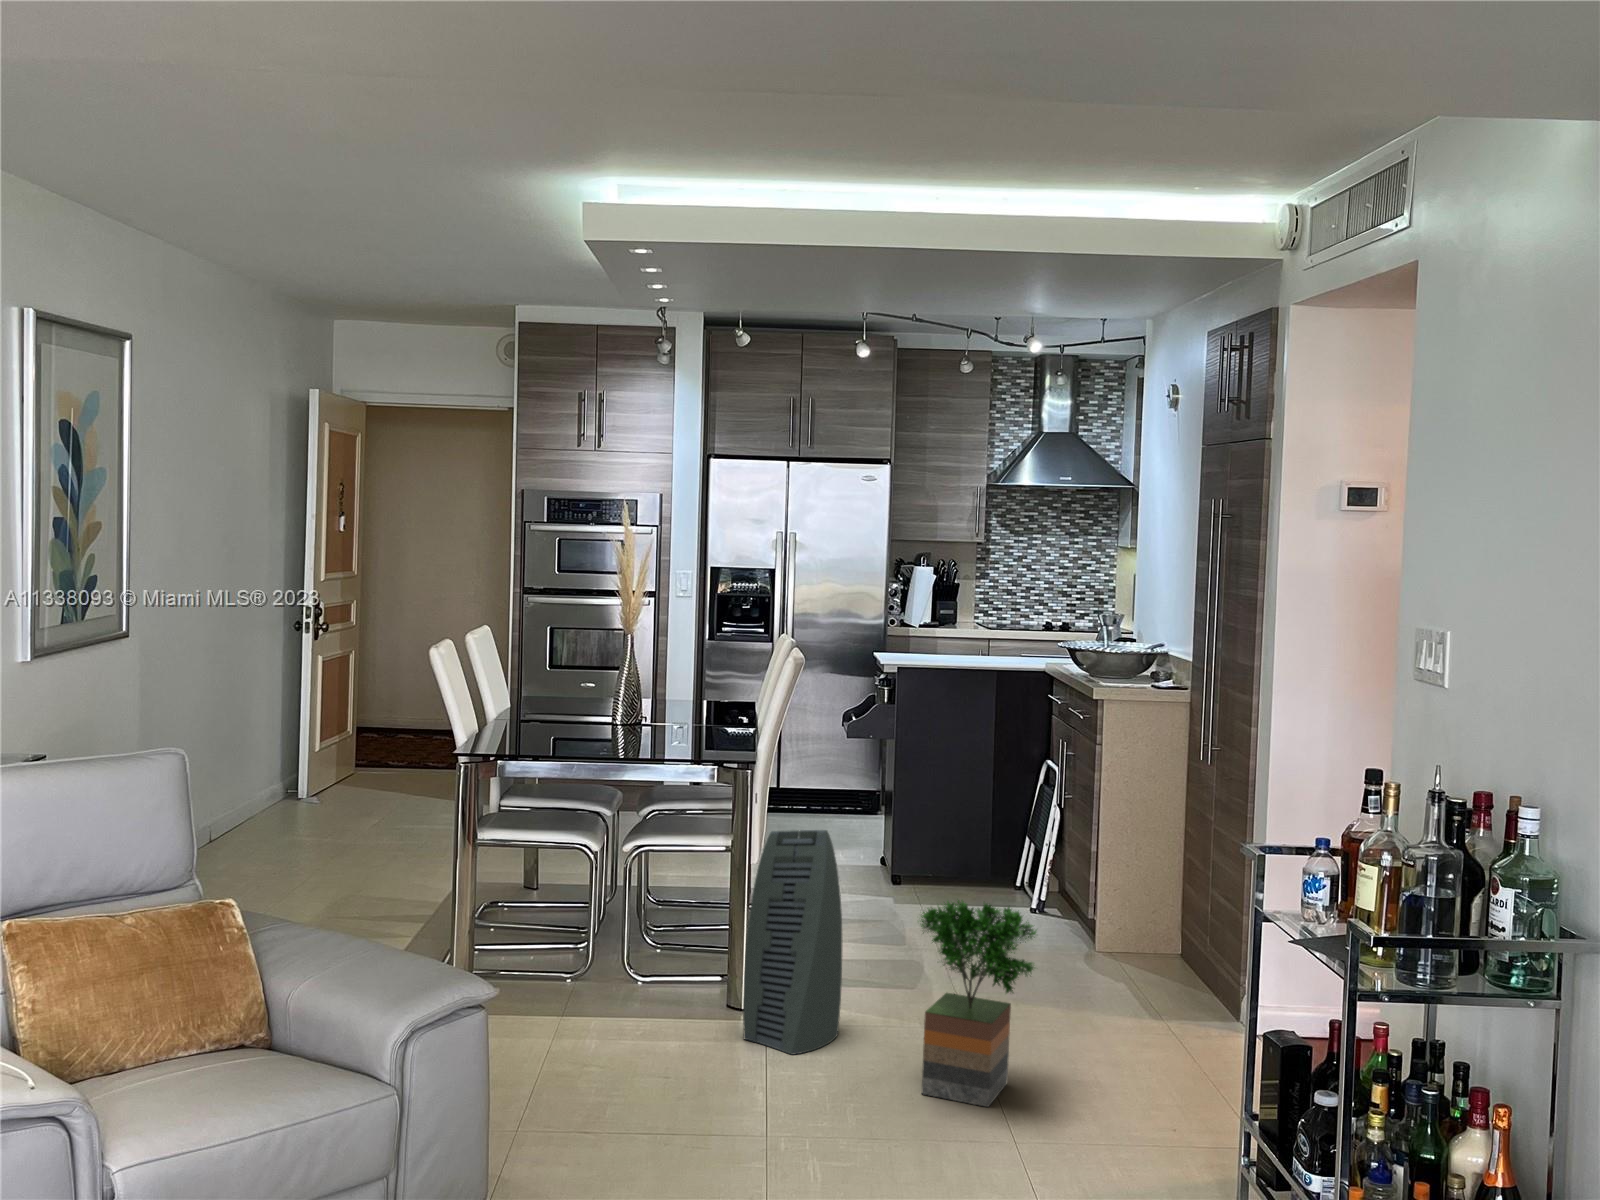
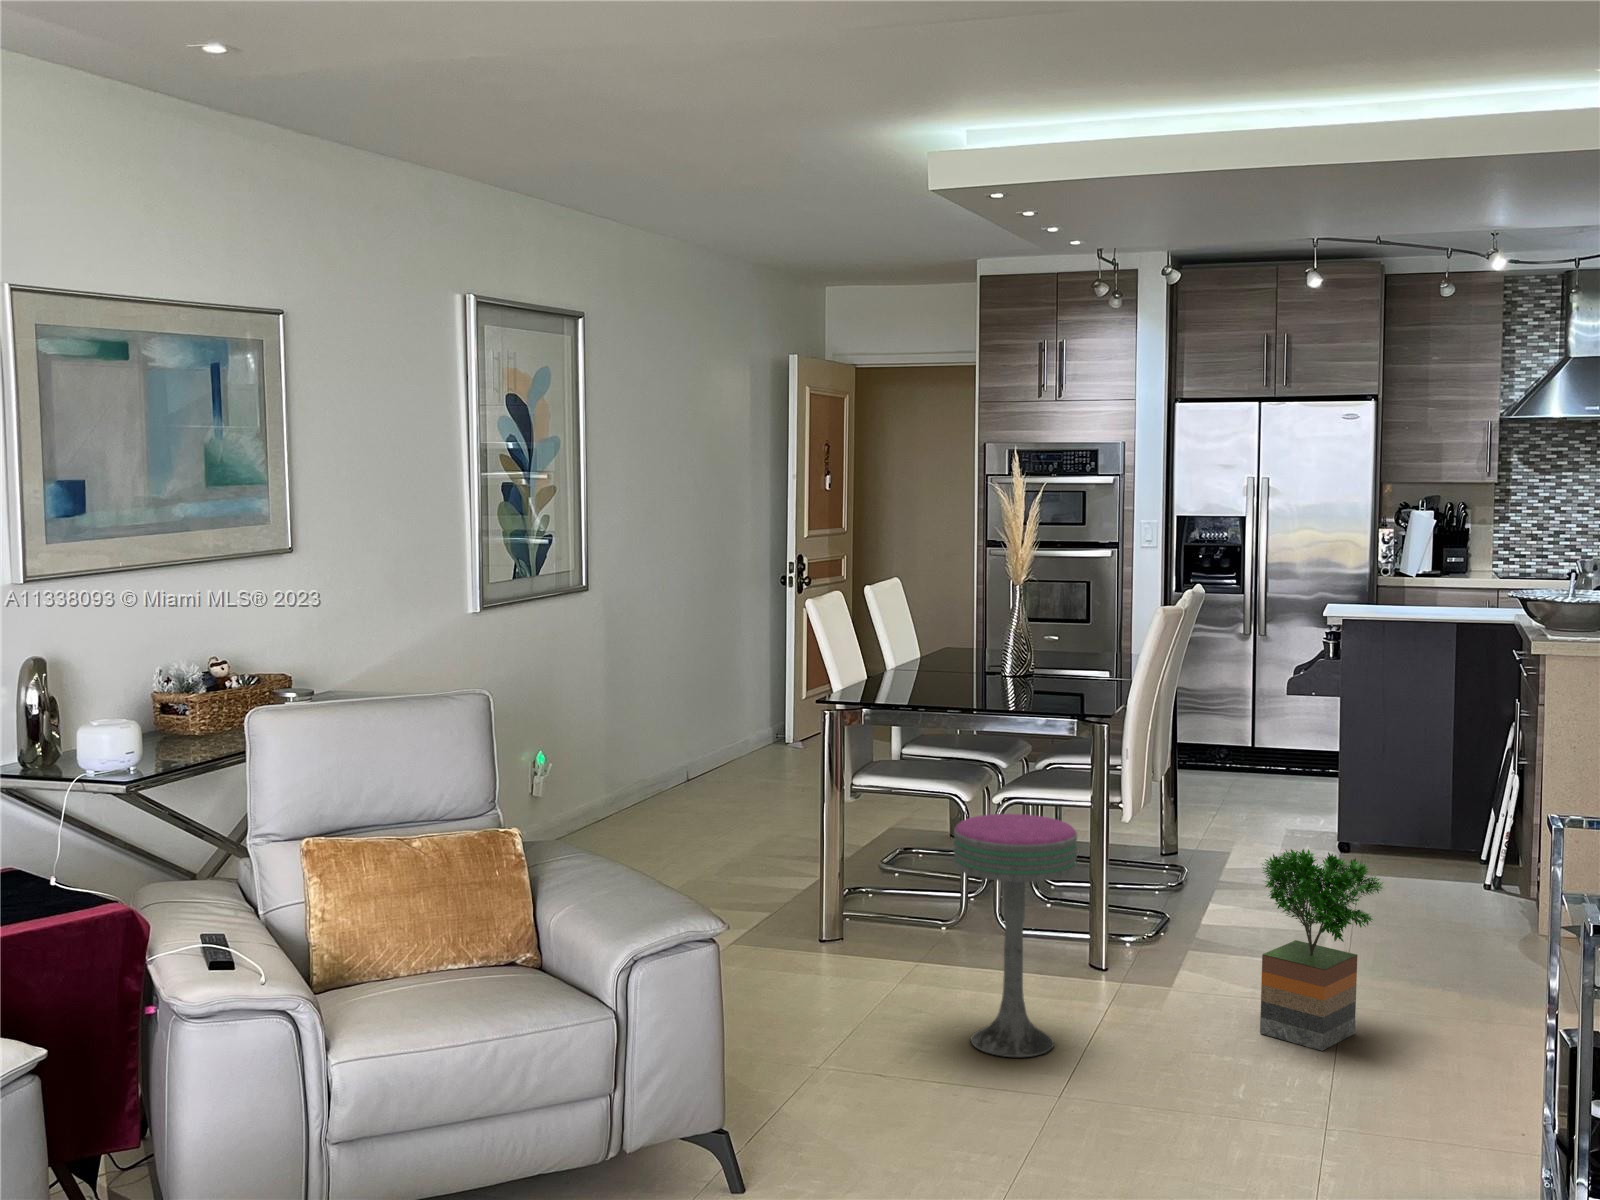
air purifier: present [743,830,842,1055] -> none [1108,777,1210,989]
bar stool: none [619,881,756,1156] -> present [953,814,1077,1057]

